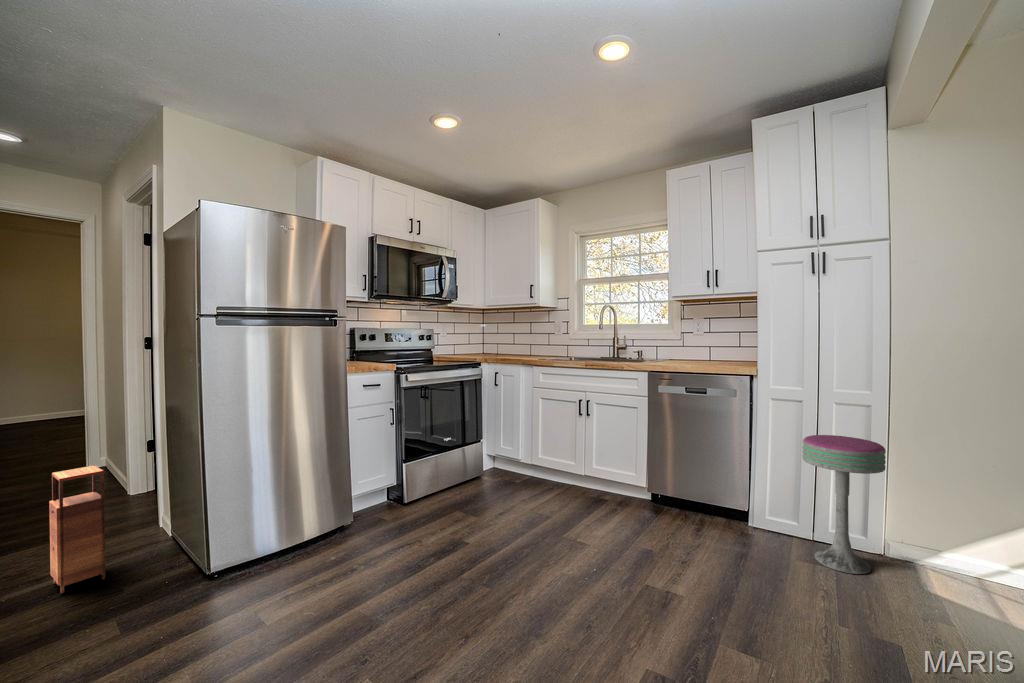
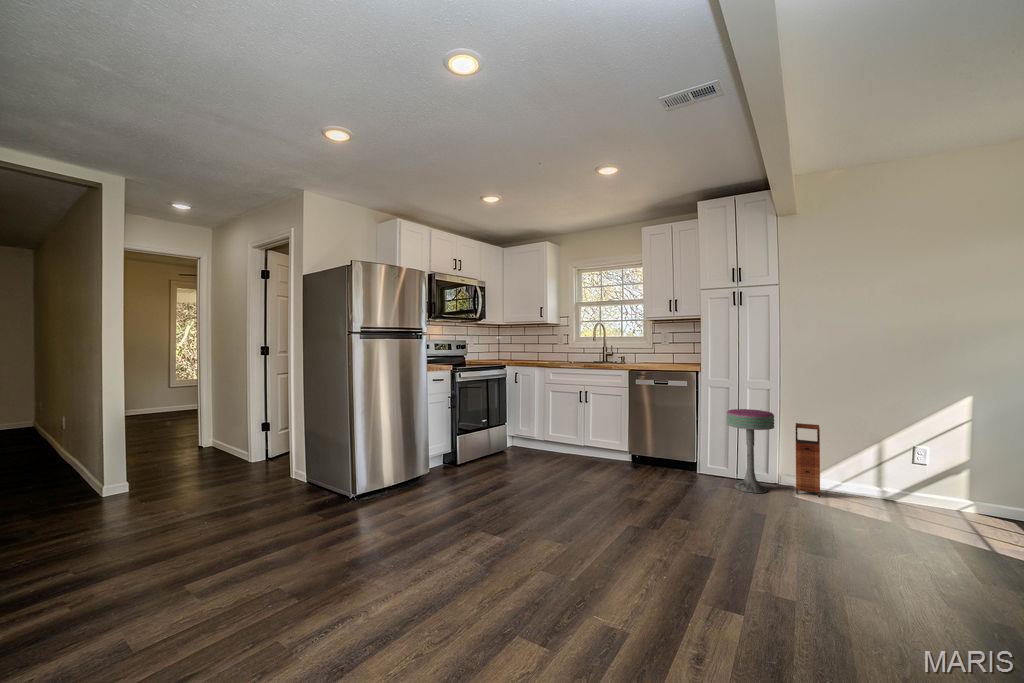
storage cabinet: present [49,465,105,594] -> present [796,423,820,497]

